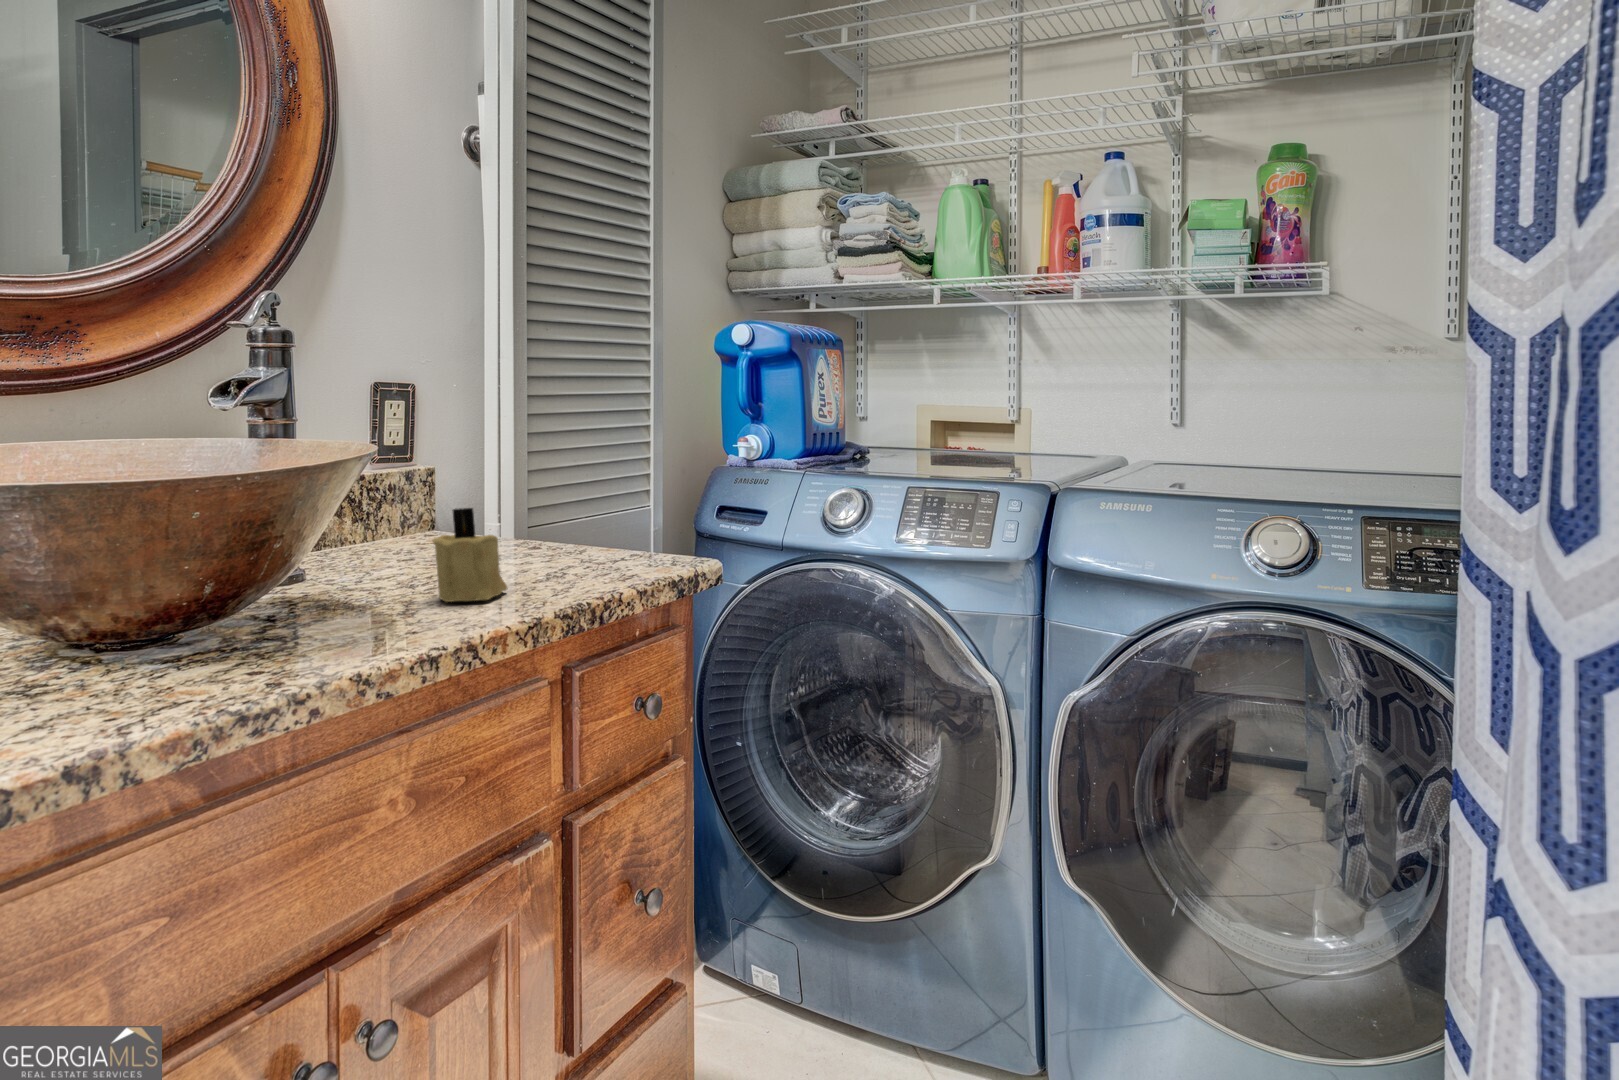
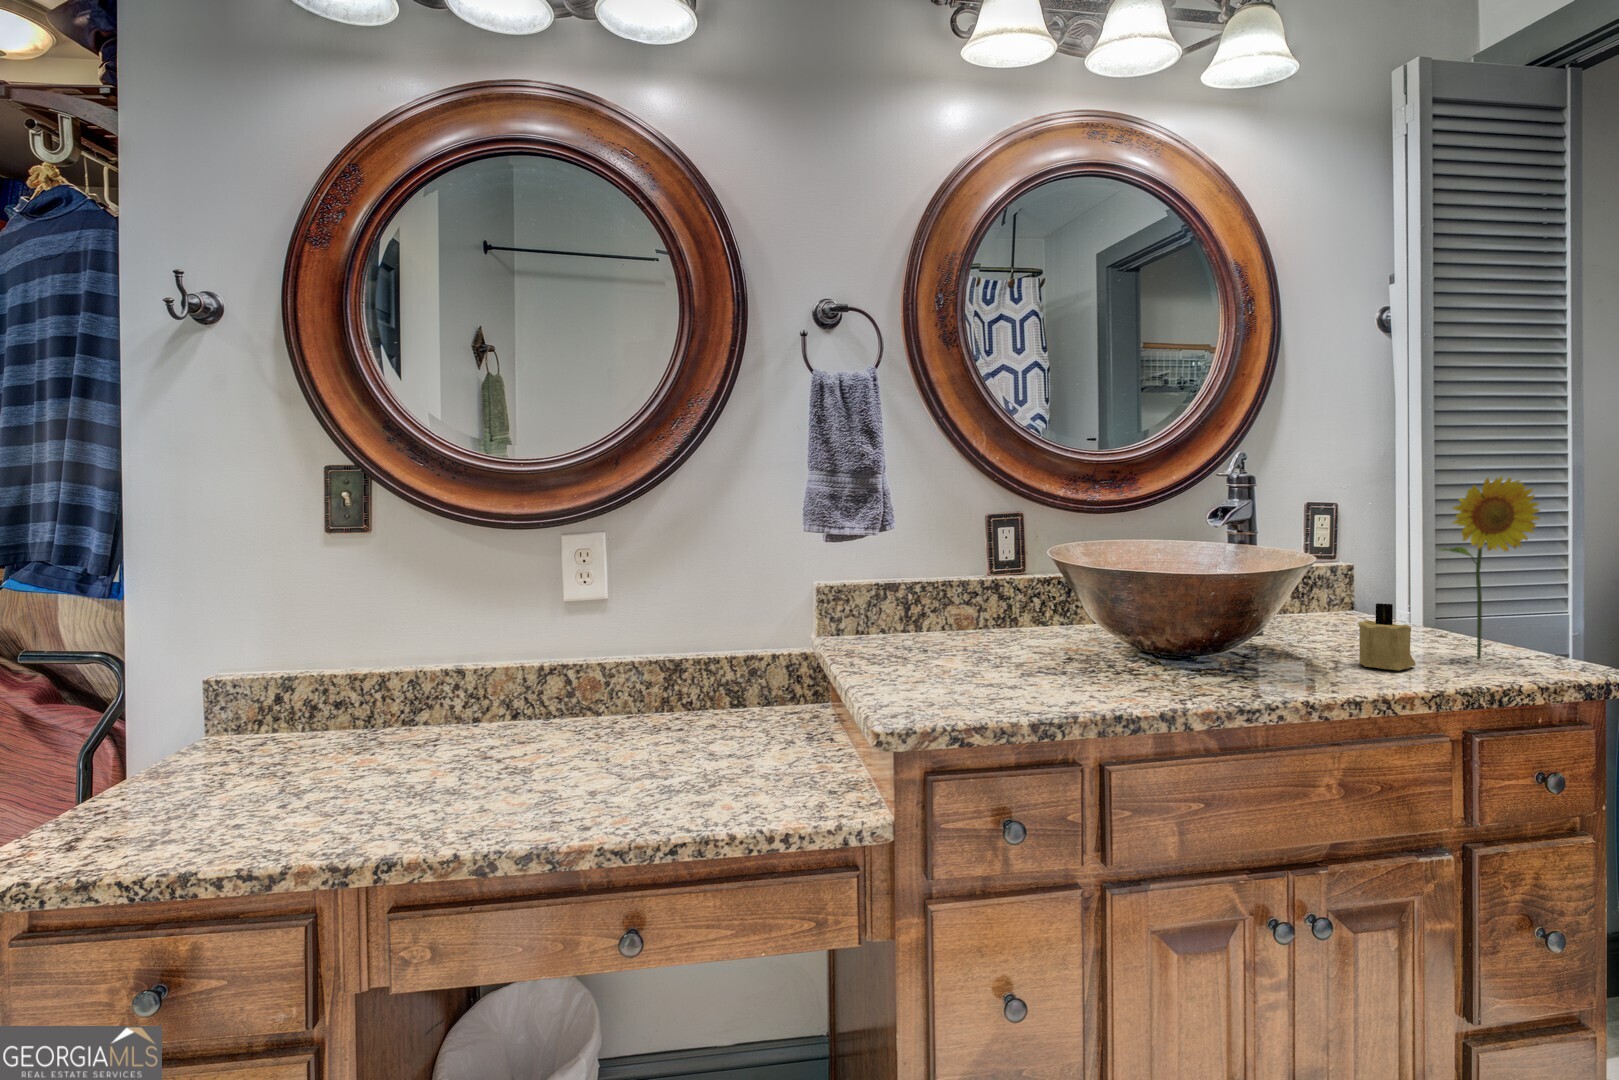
flower: none [520,332,622,570] -> present [1440,477,1540,659]

